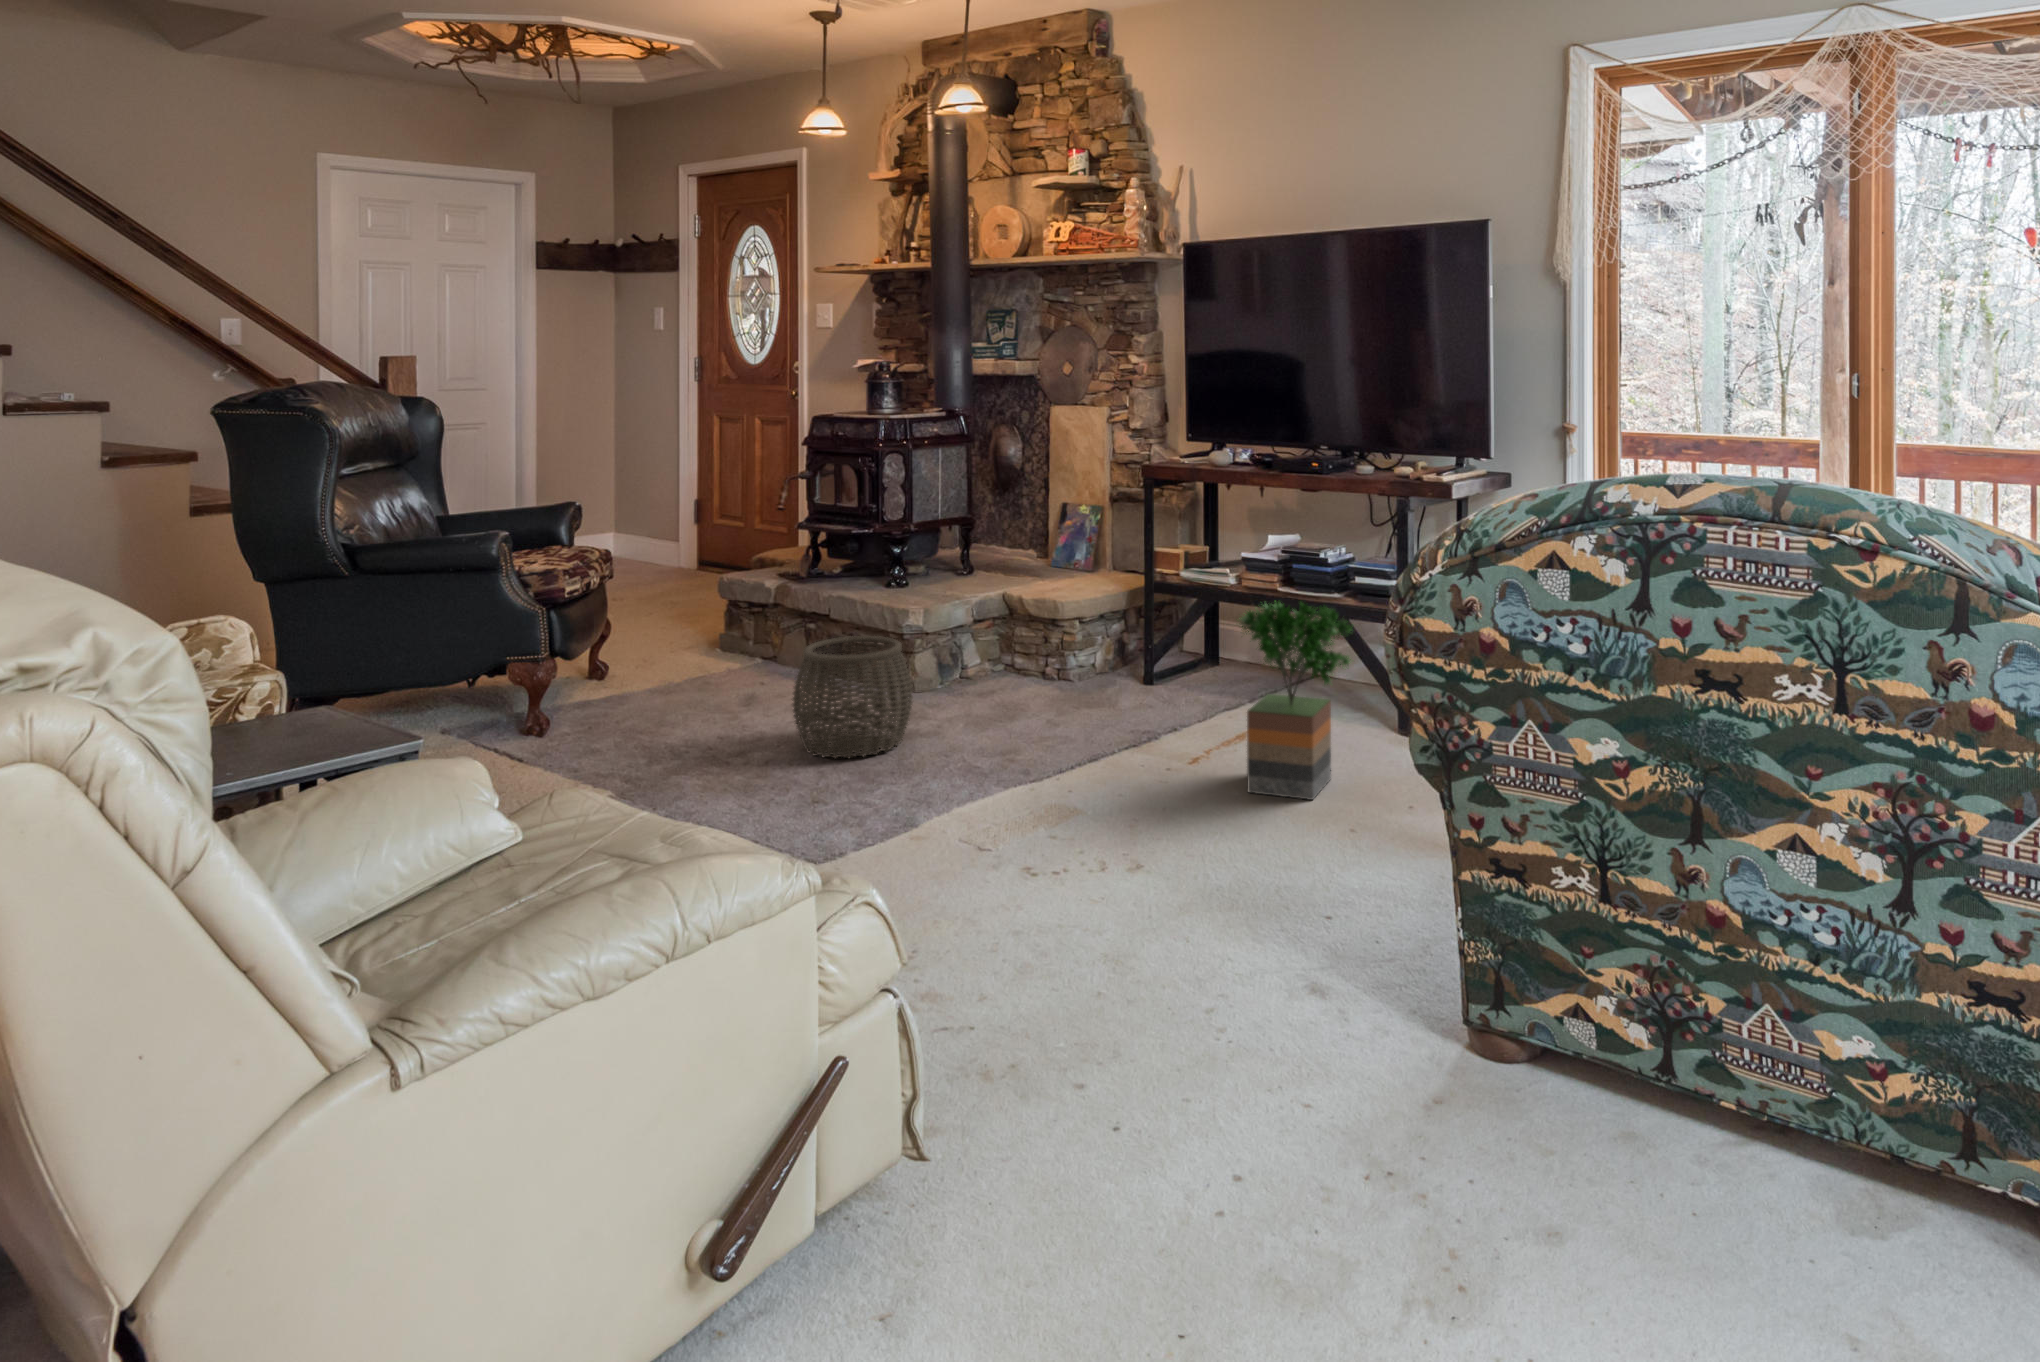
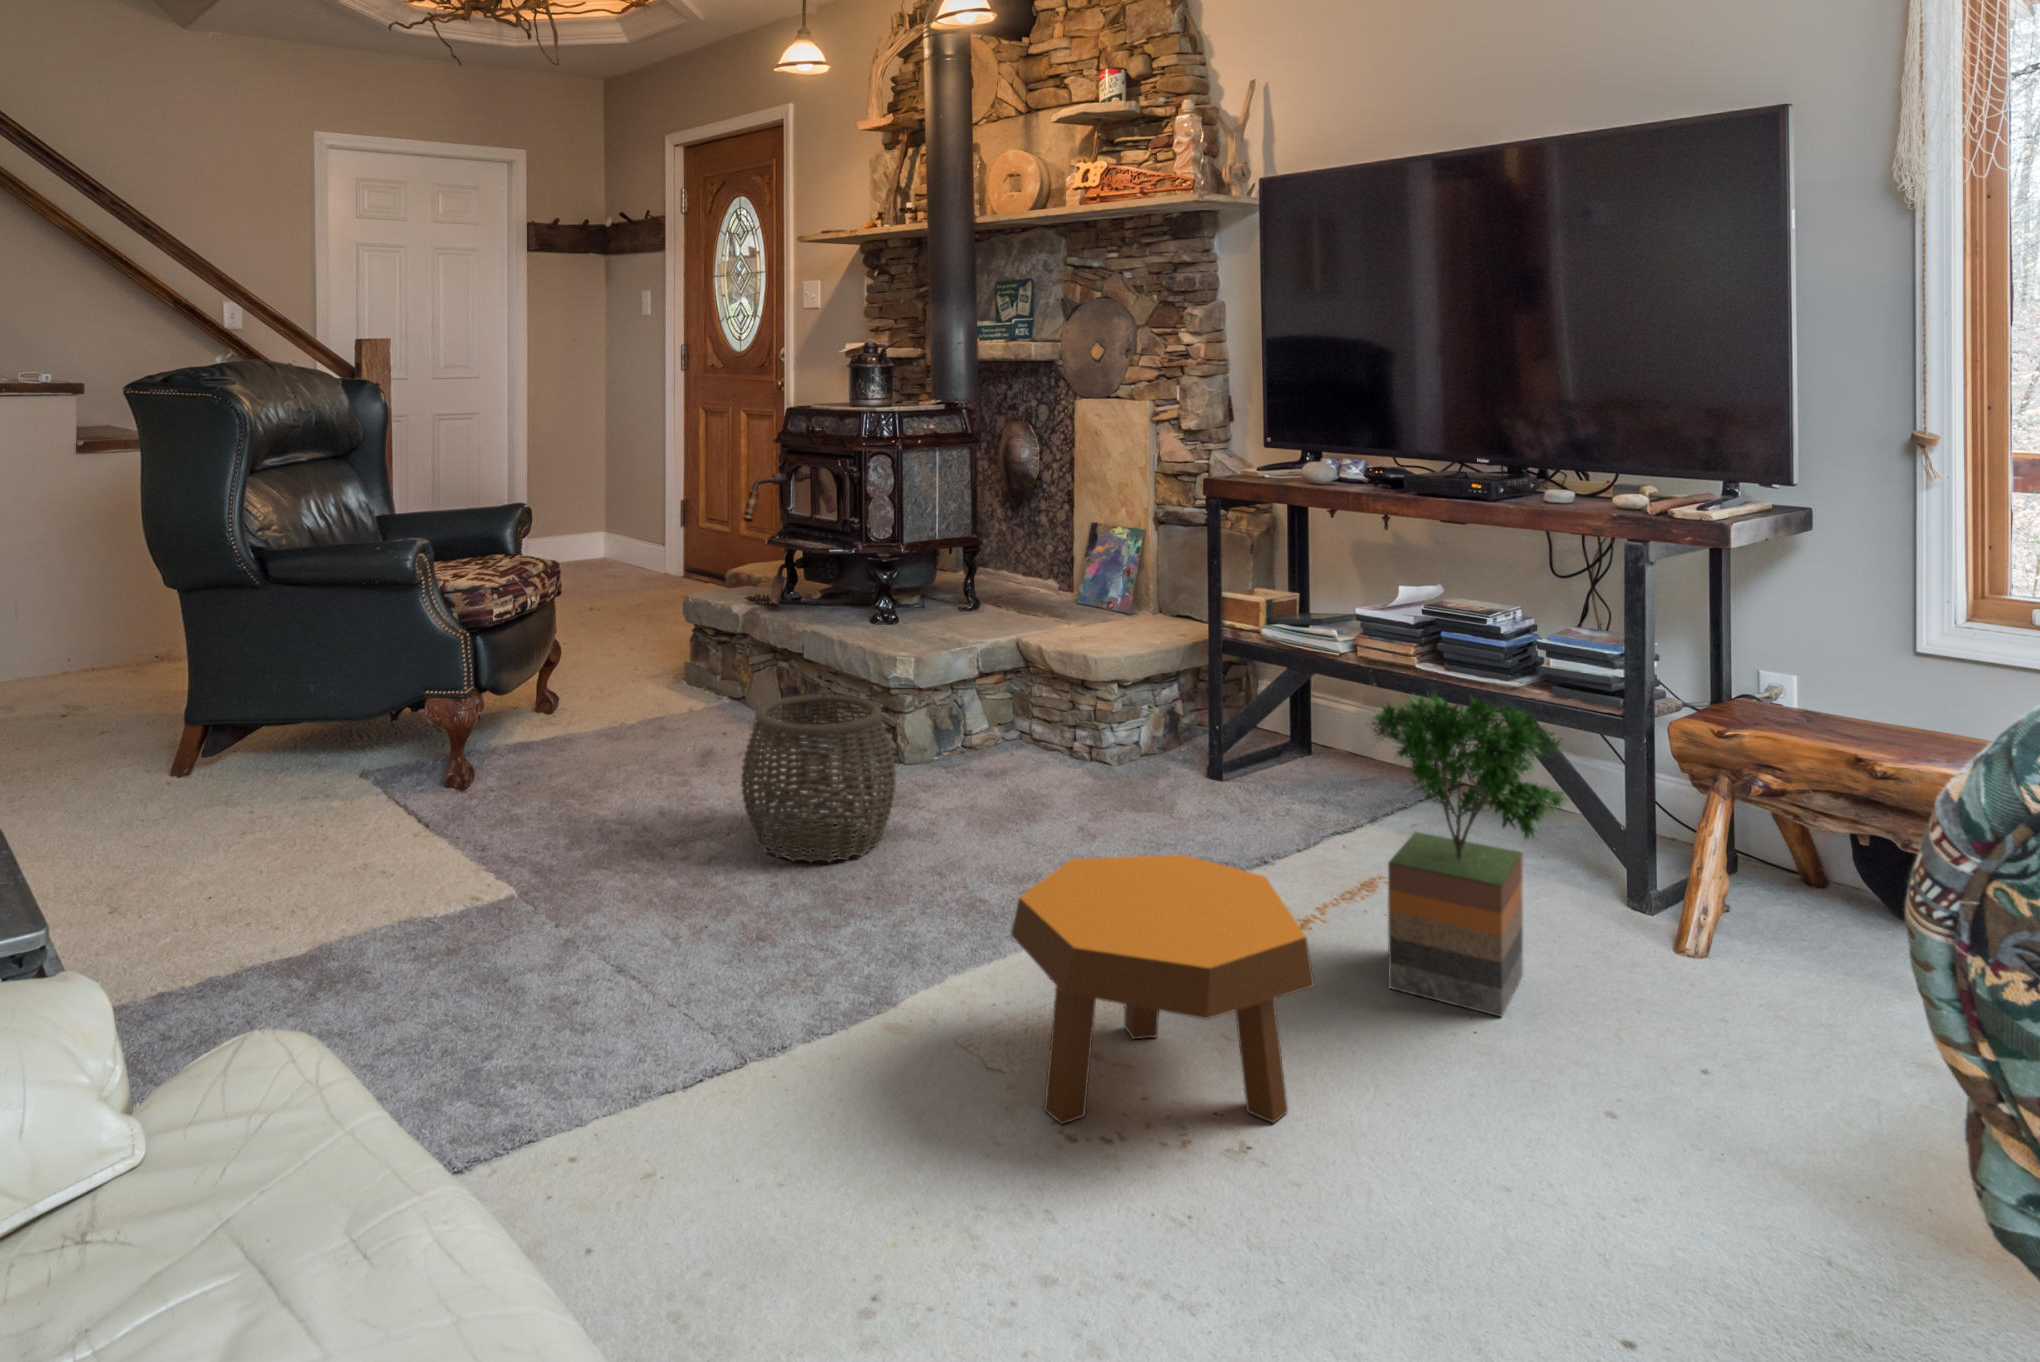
footstool: none [1001,712,1190,875] -> present [1011,855,1314,1124]

